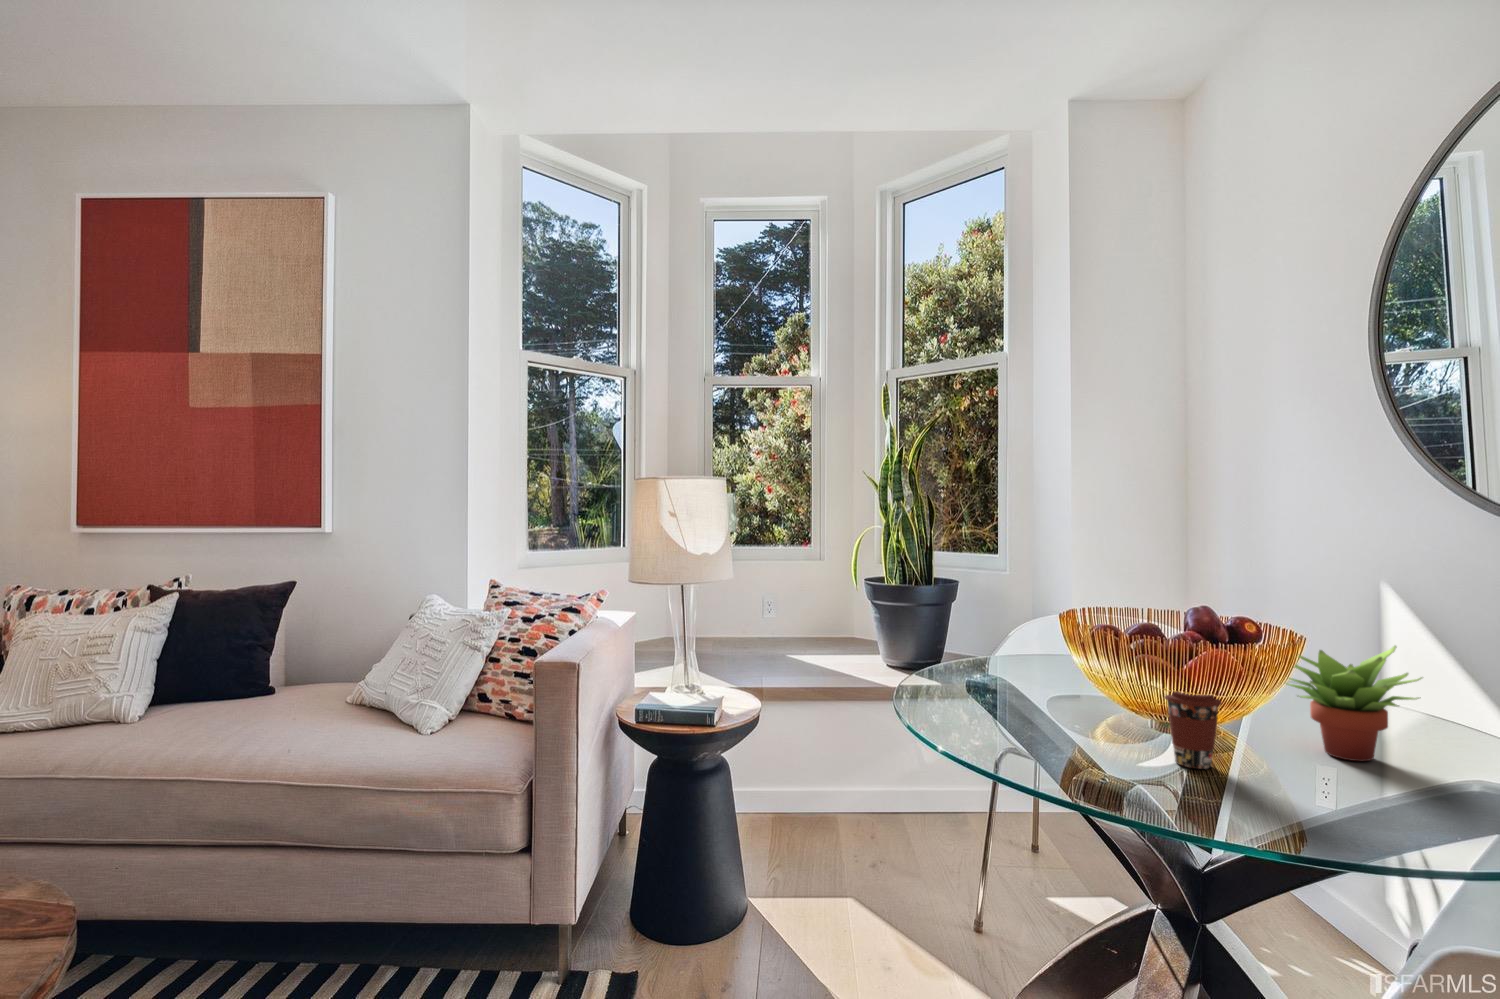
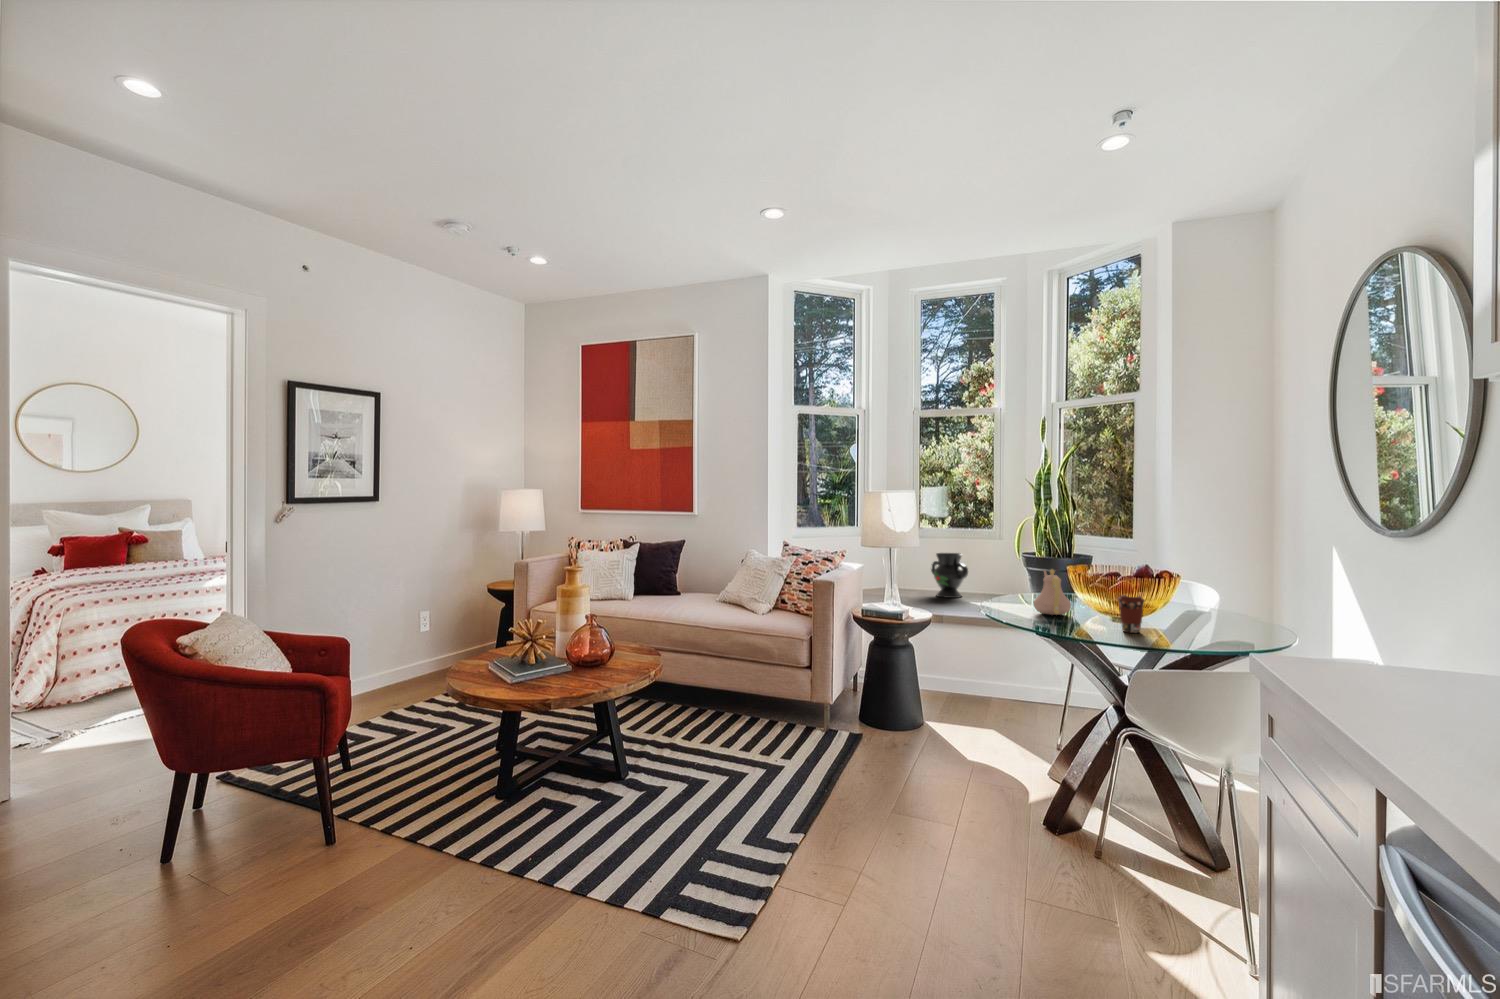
decorative vase: none [730,583,787,652] -> present [931,553,968,598]
teapot: none [974,630,1045,724] -> present [1034,570,1071,615]
succulent plant: present [1286,646,1422,761] -> none [1186,578,1263,636]

